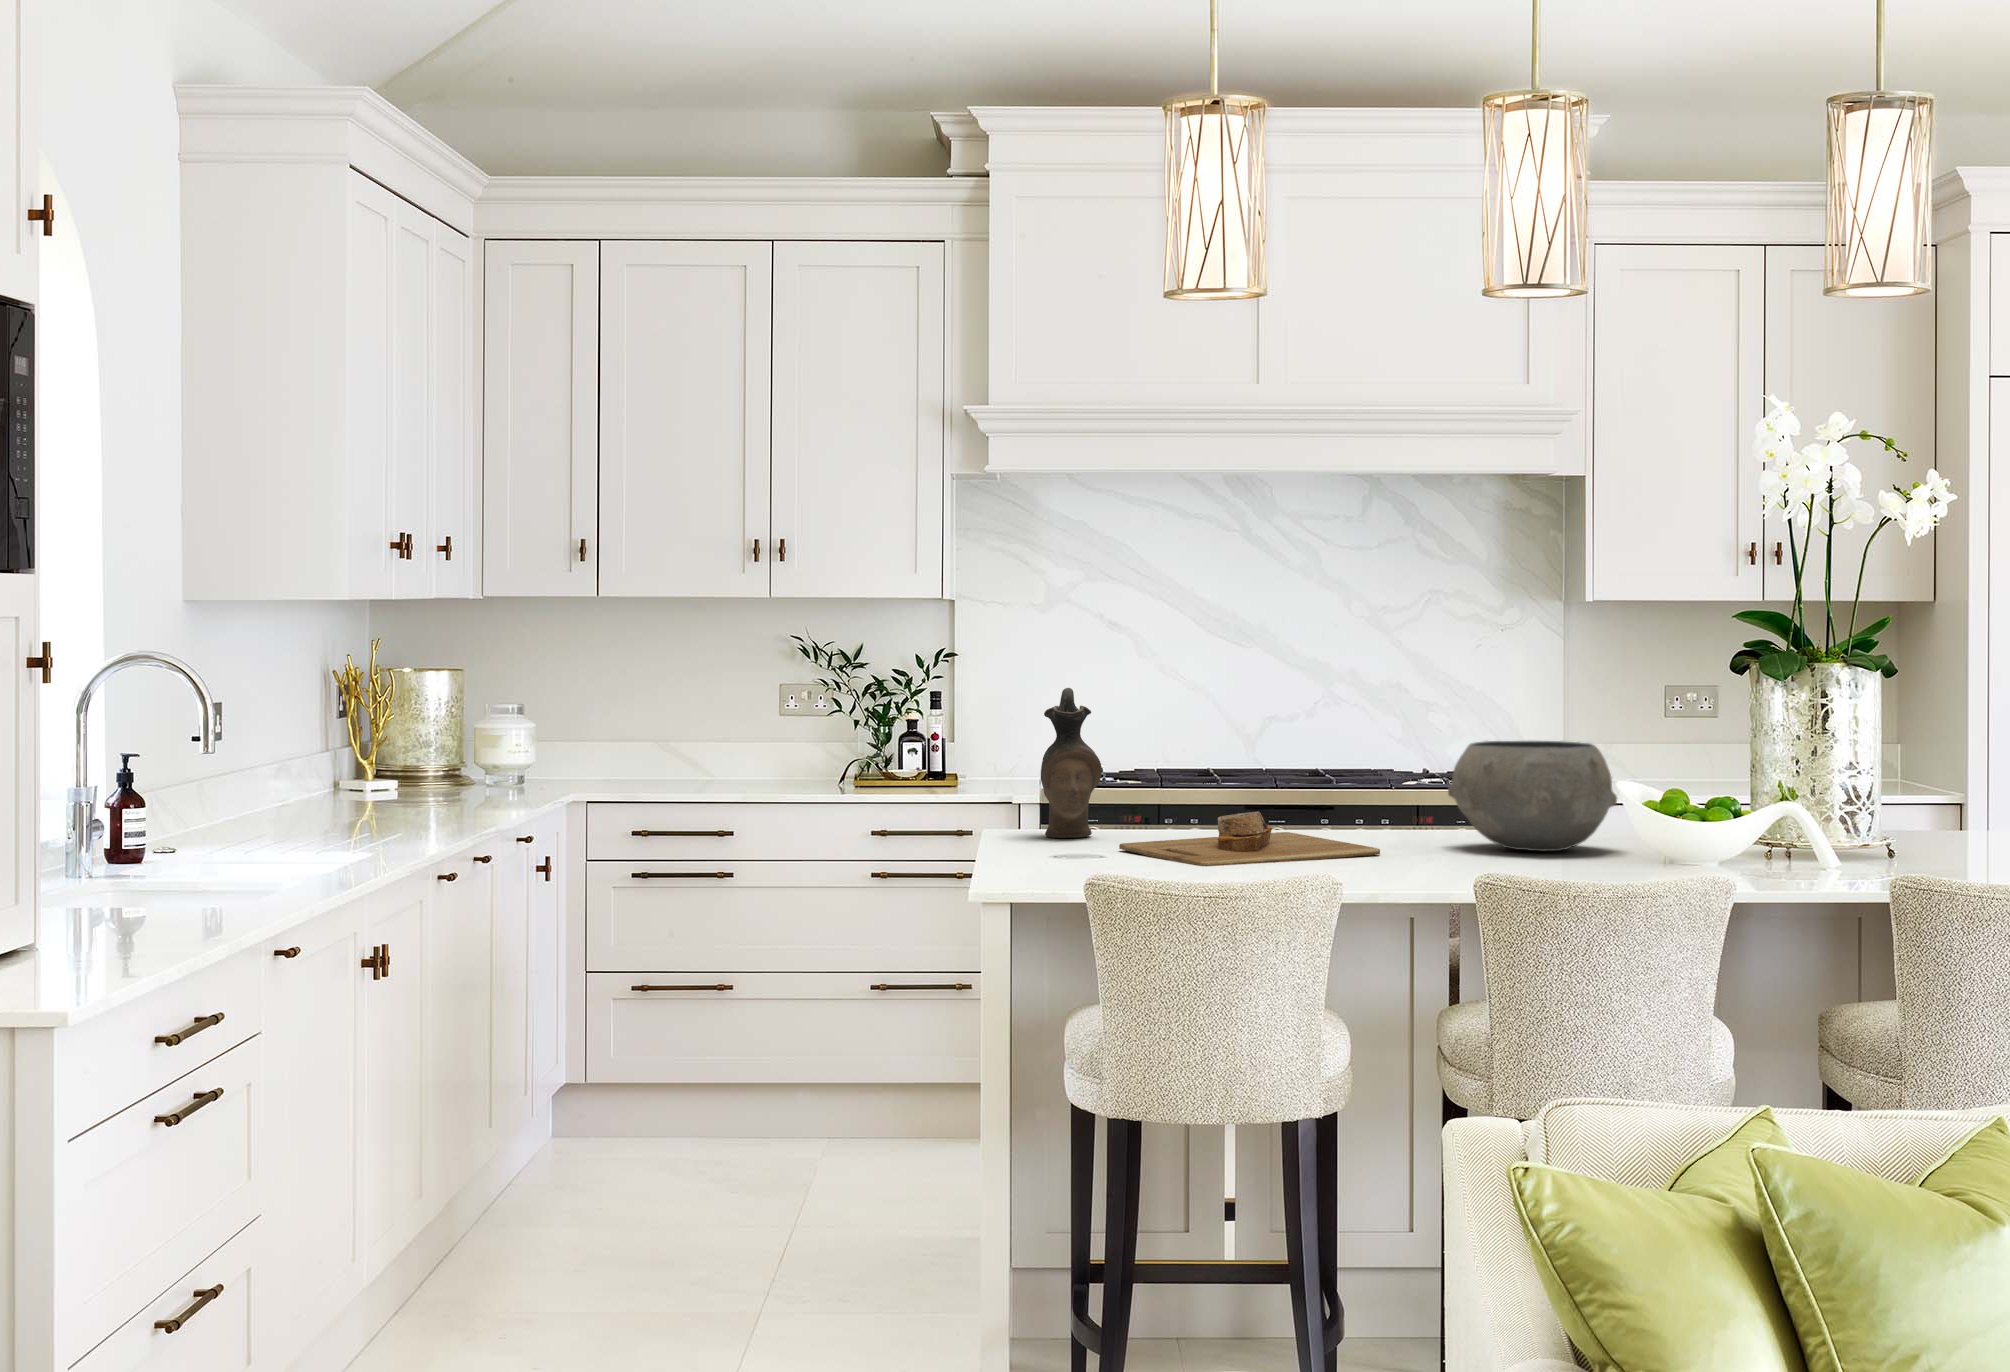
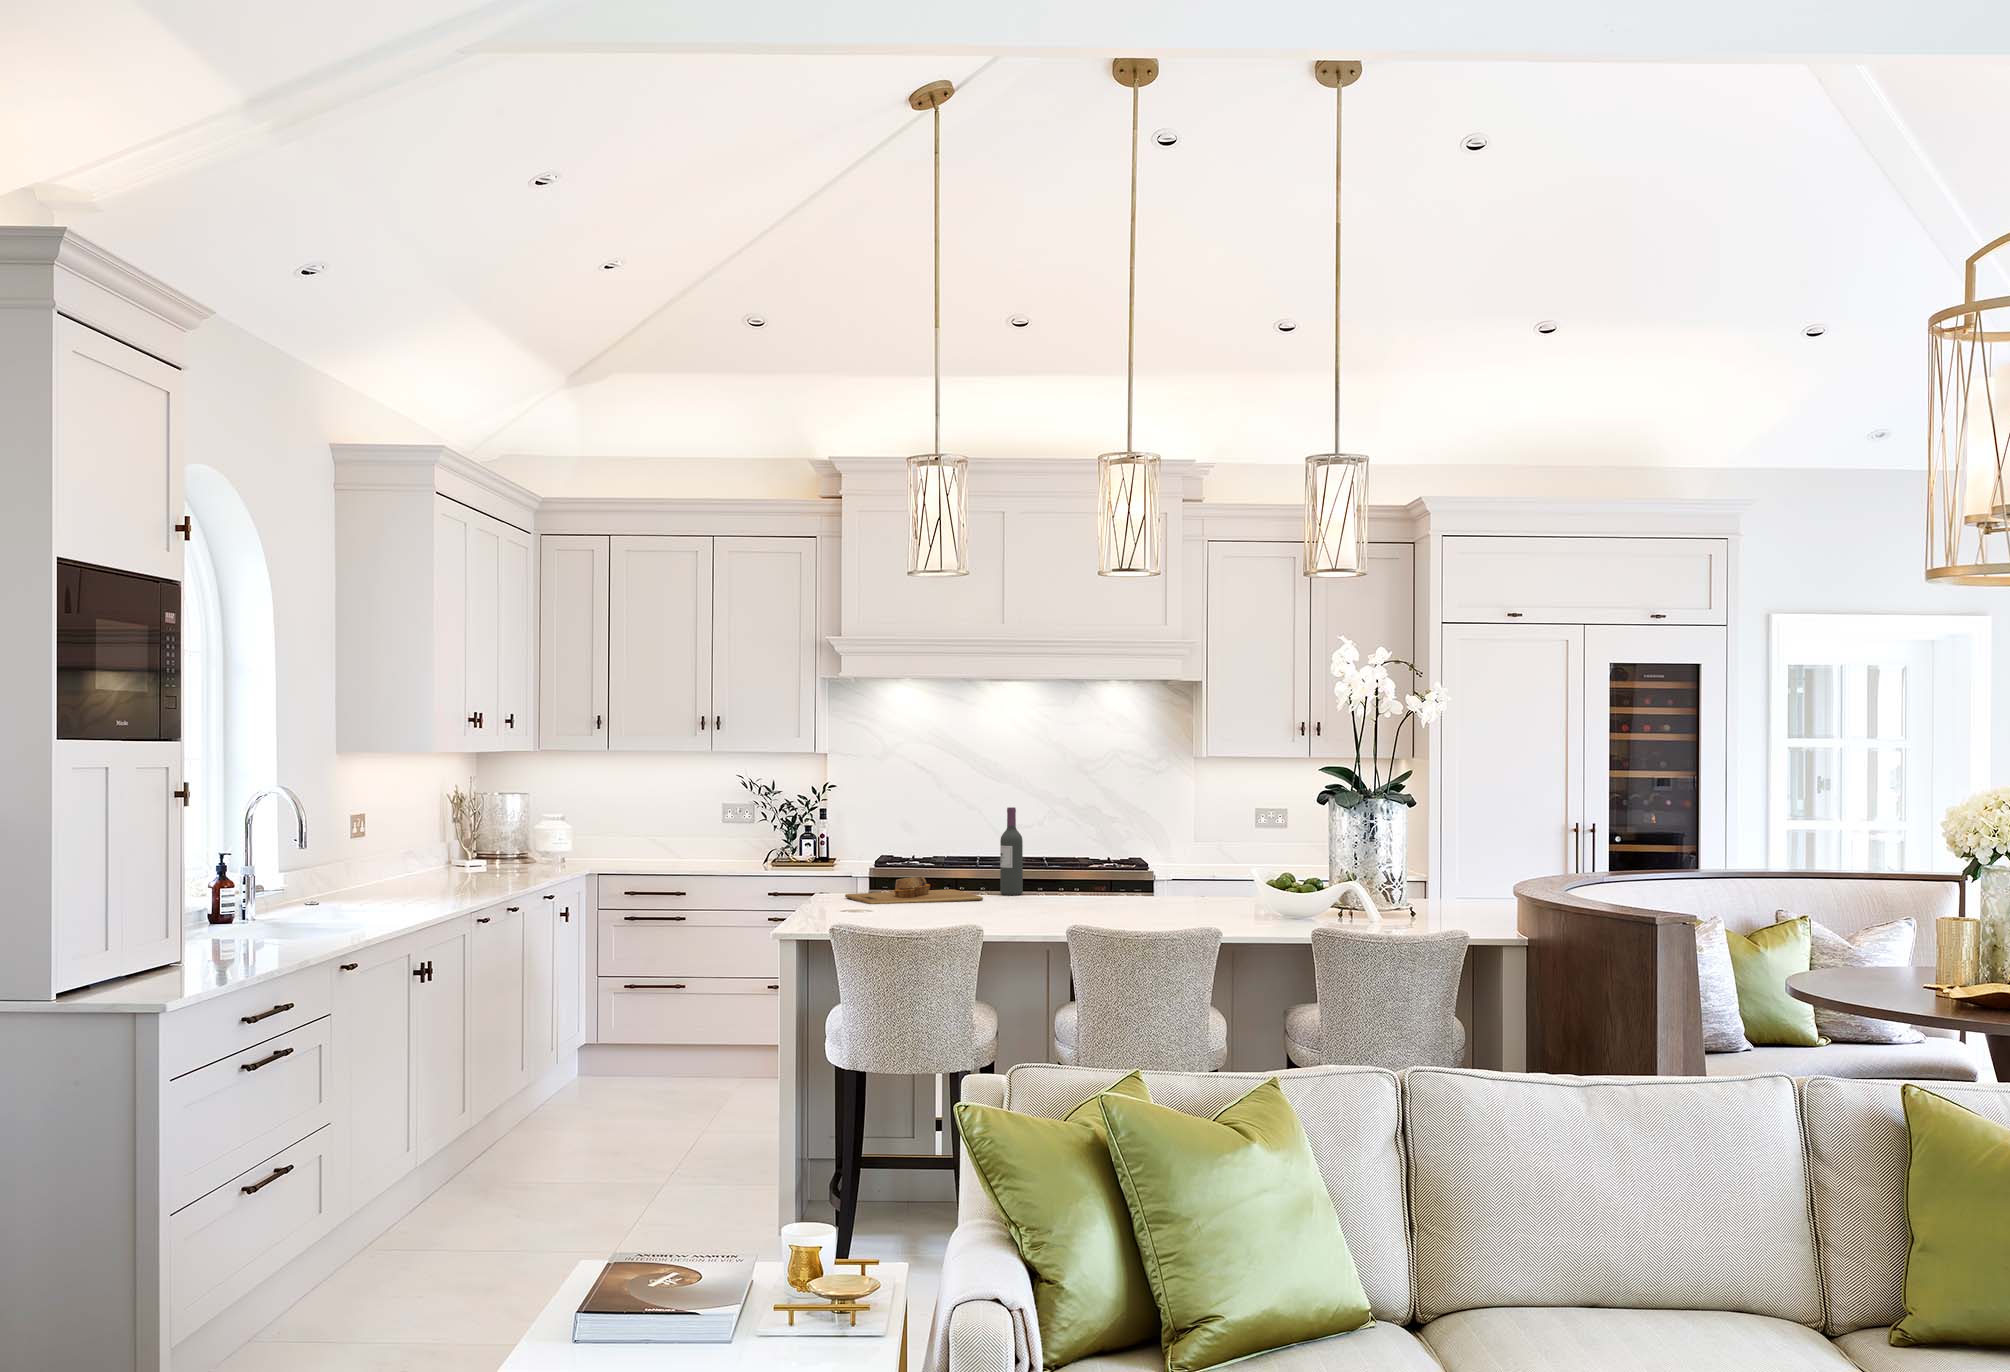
ceramic pitcher: present [1041,688,1102,838] -> none [819,806,853,892]
wine bottle: none [1365,689,1405,841] -> present [1000,807,1023,895]
ceramic bowl: present [1448,741,1617,851] -> none [1034,837,1124,899]

